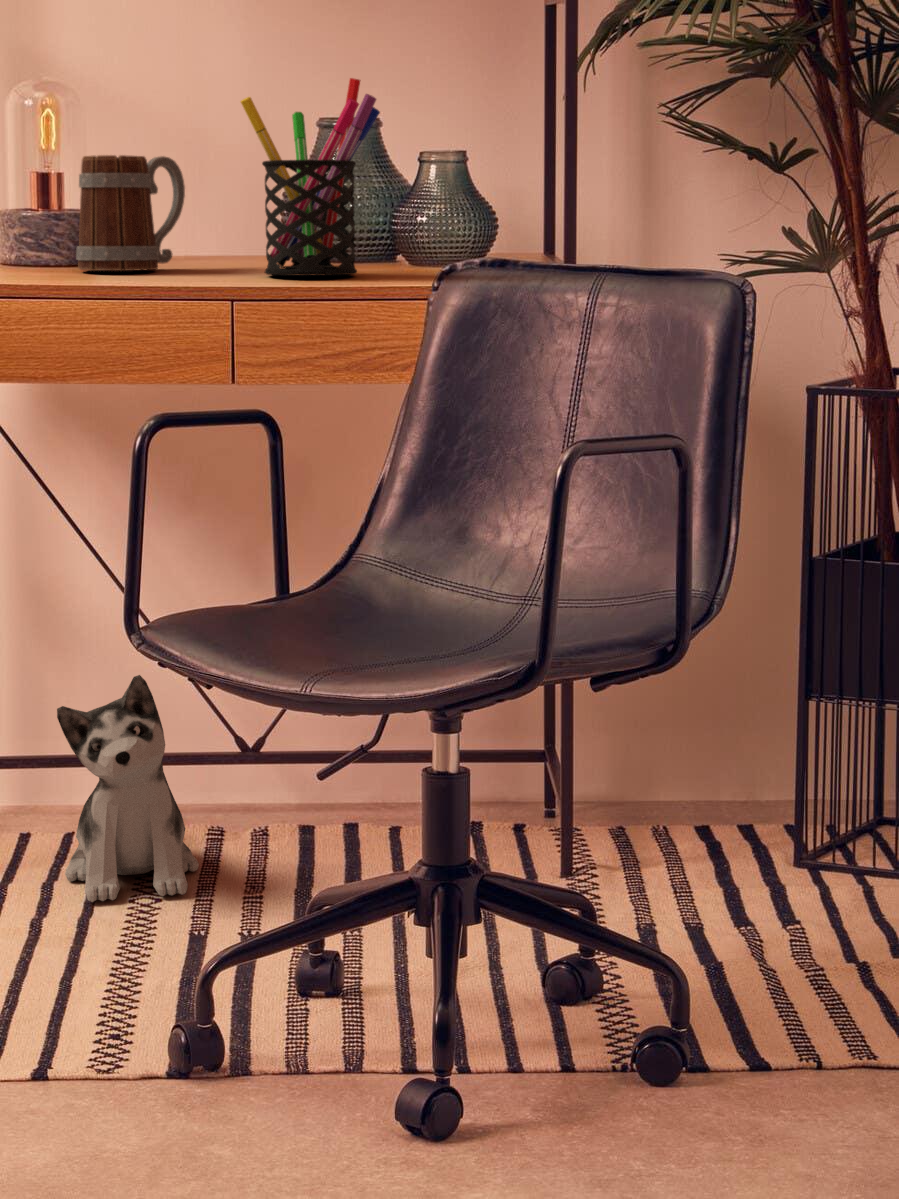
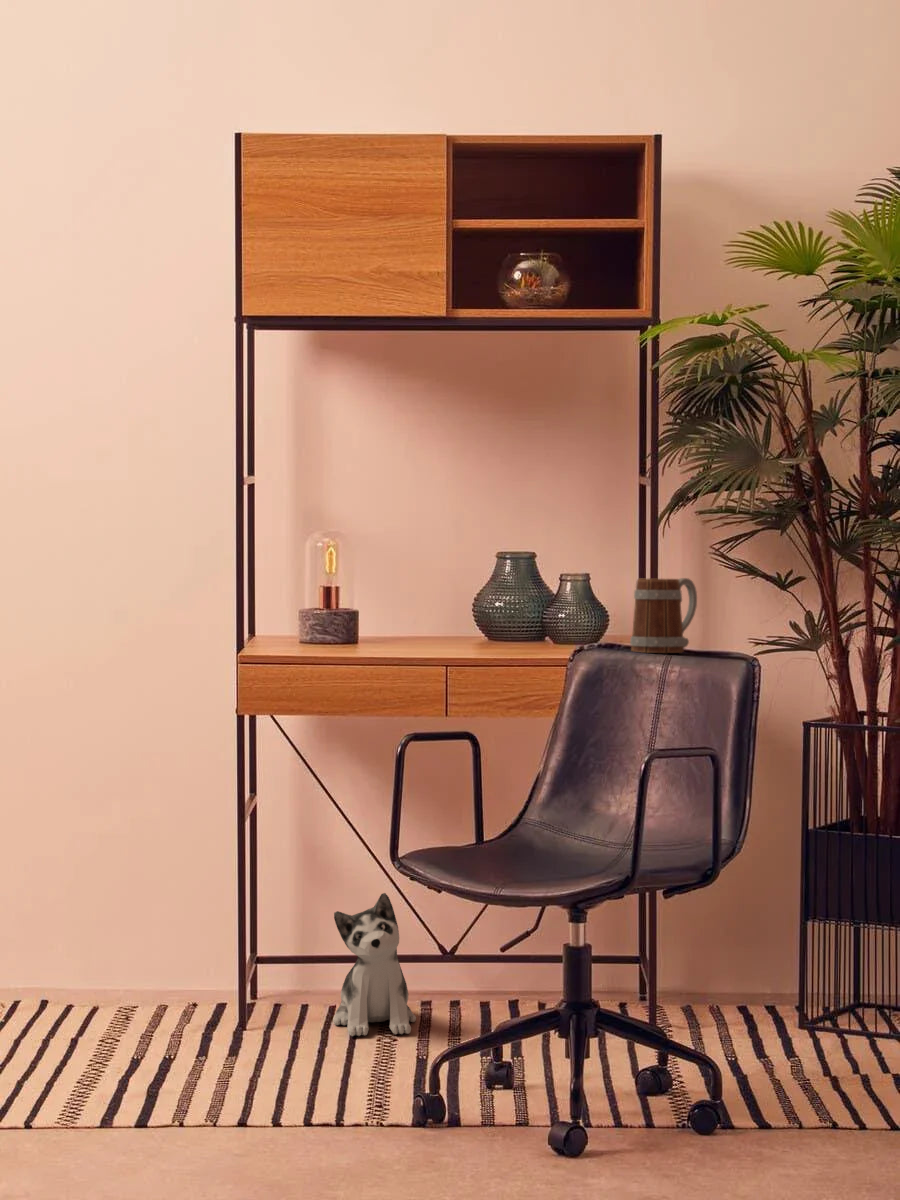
pen holder: present [241,78,380,276] -> none [458,537,540,652]
mug: present [76,155,185,271] -> present [630,578,697,653]

